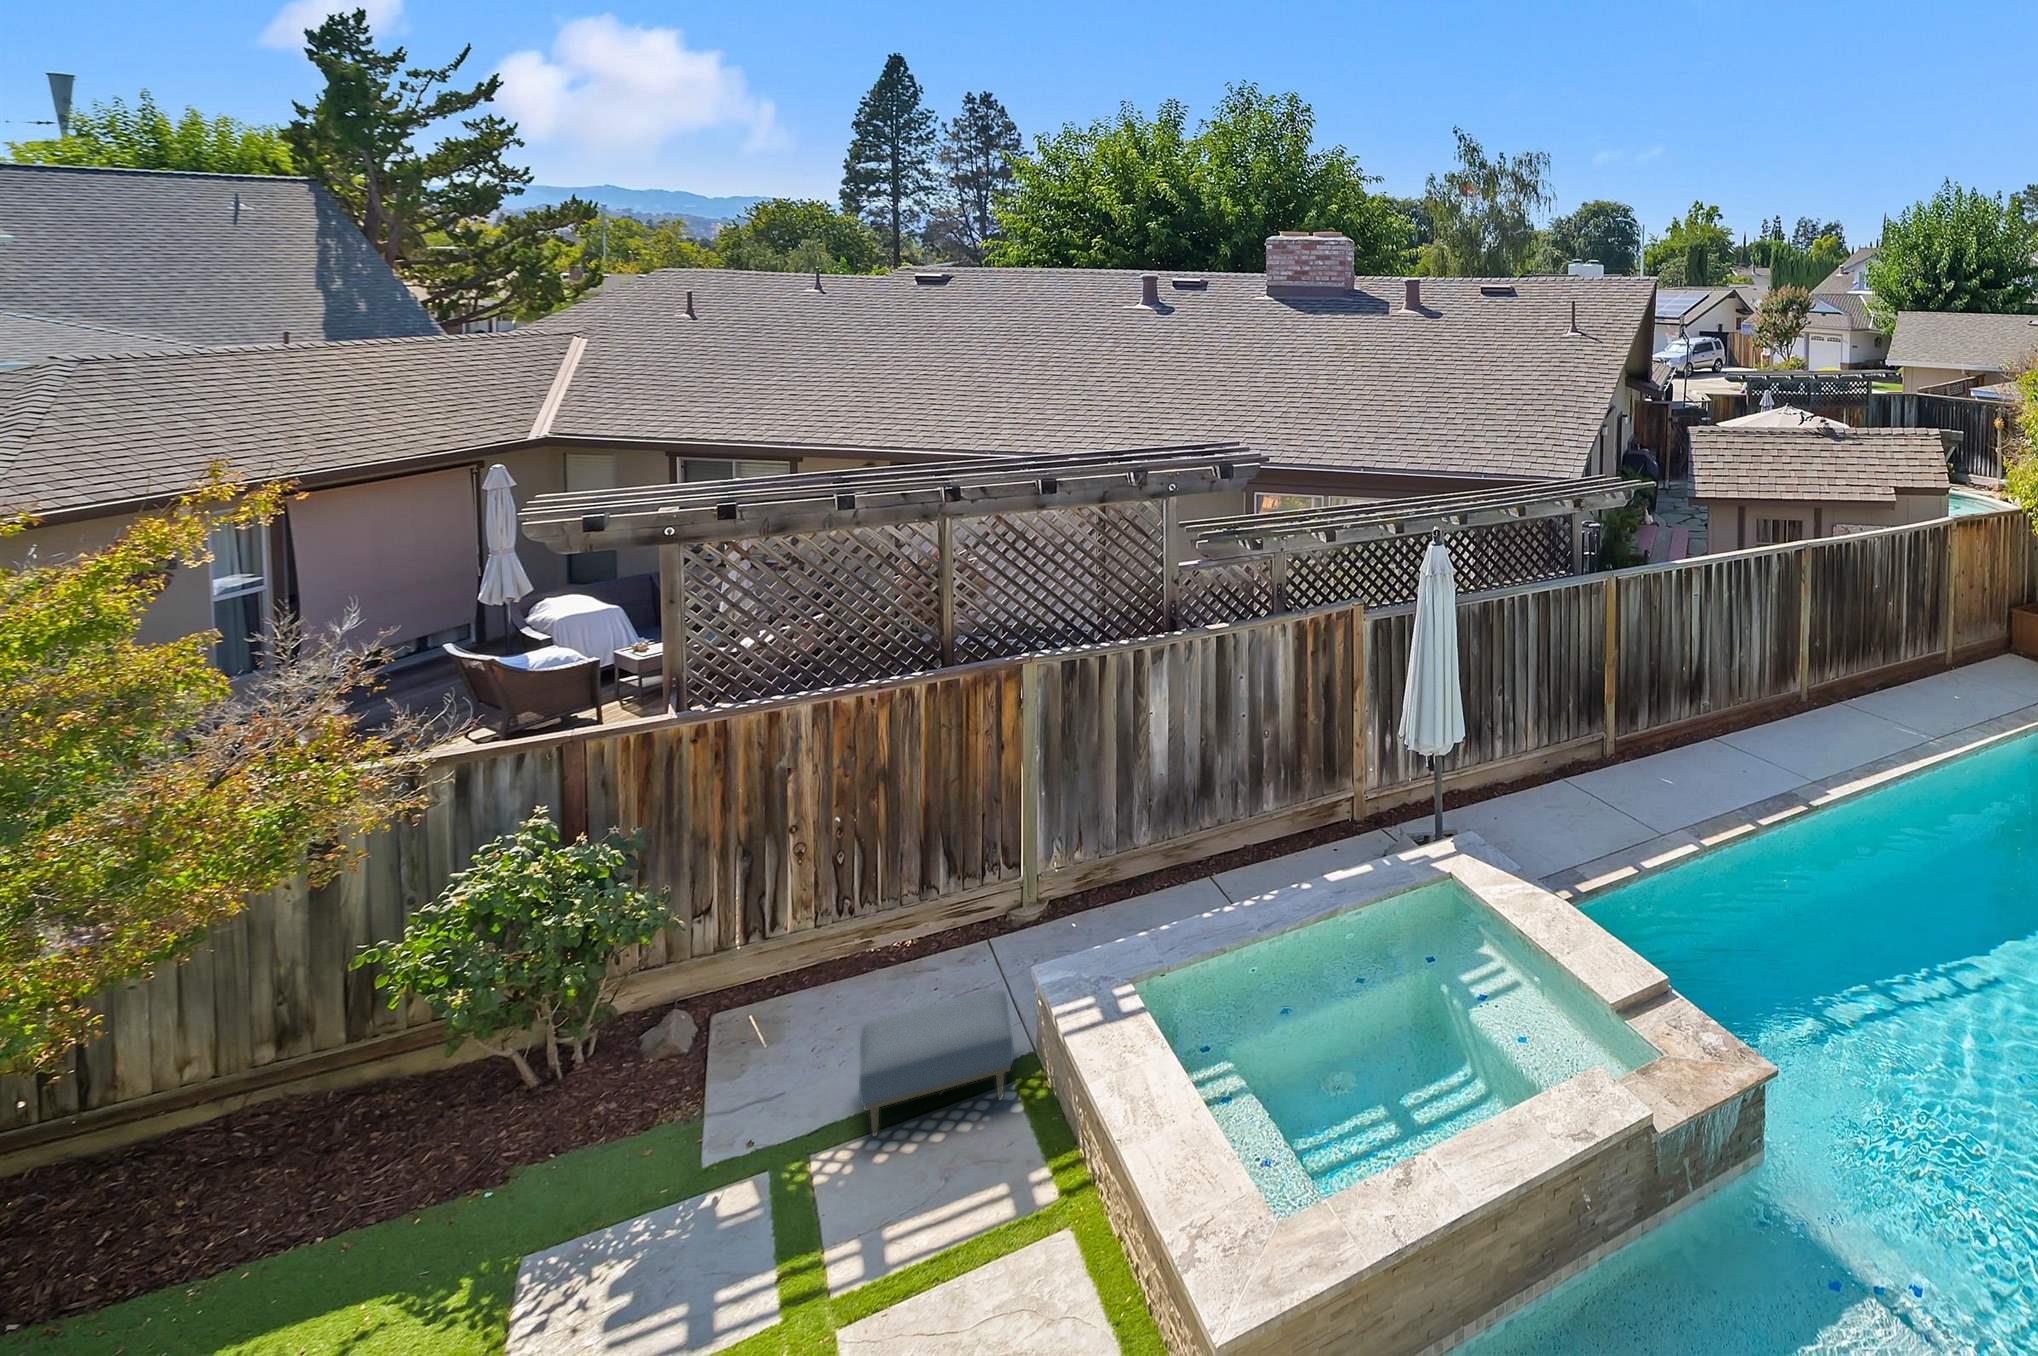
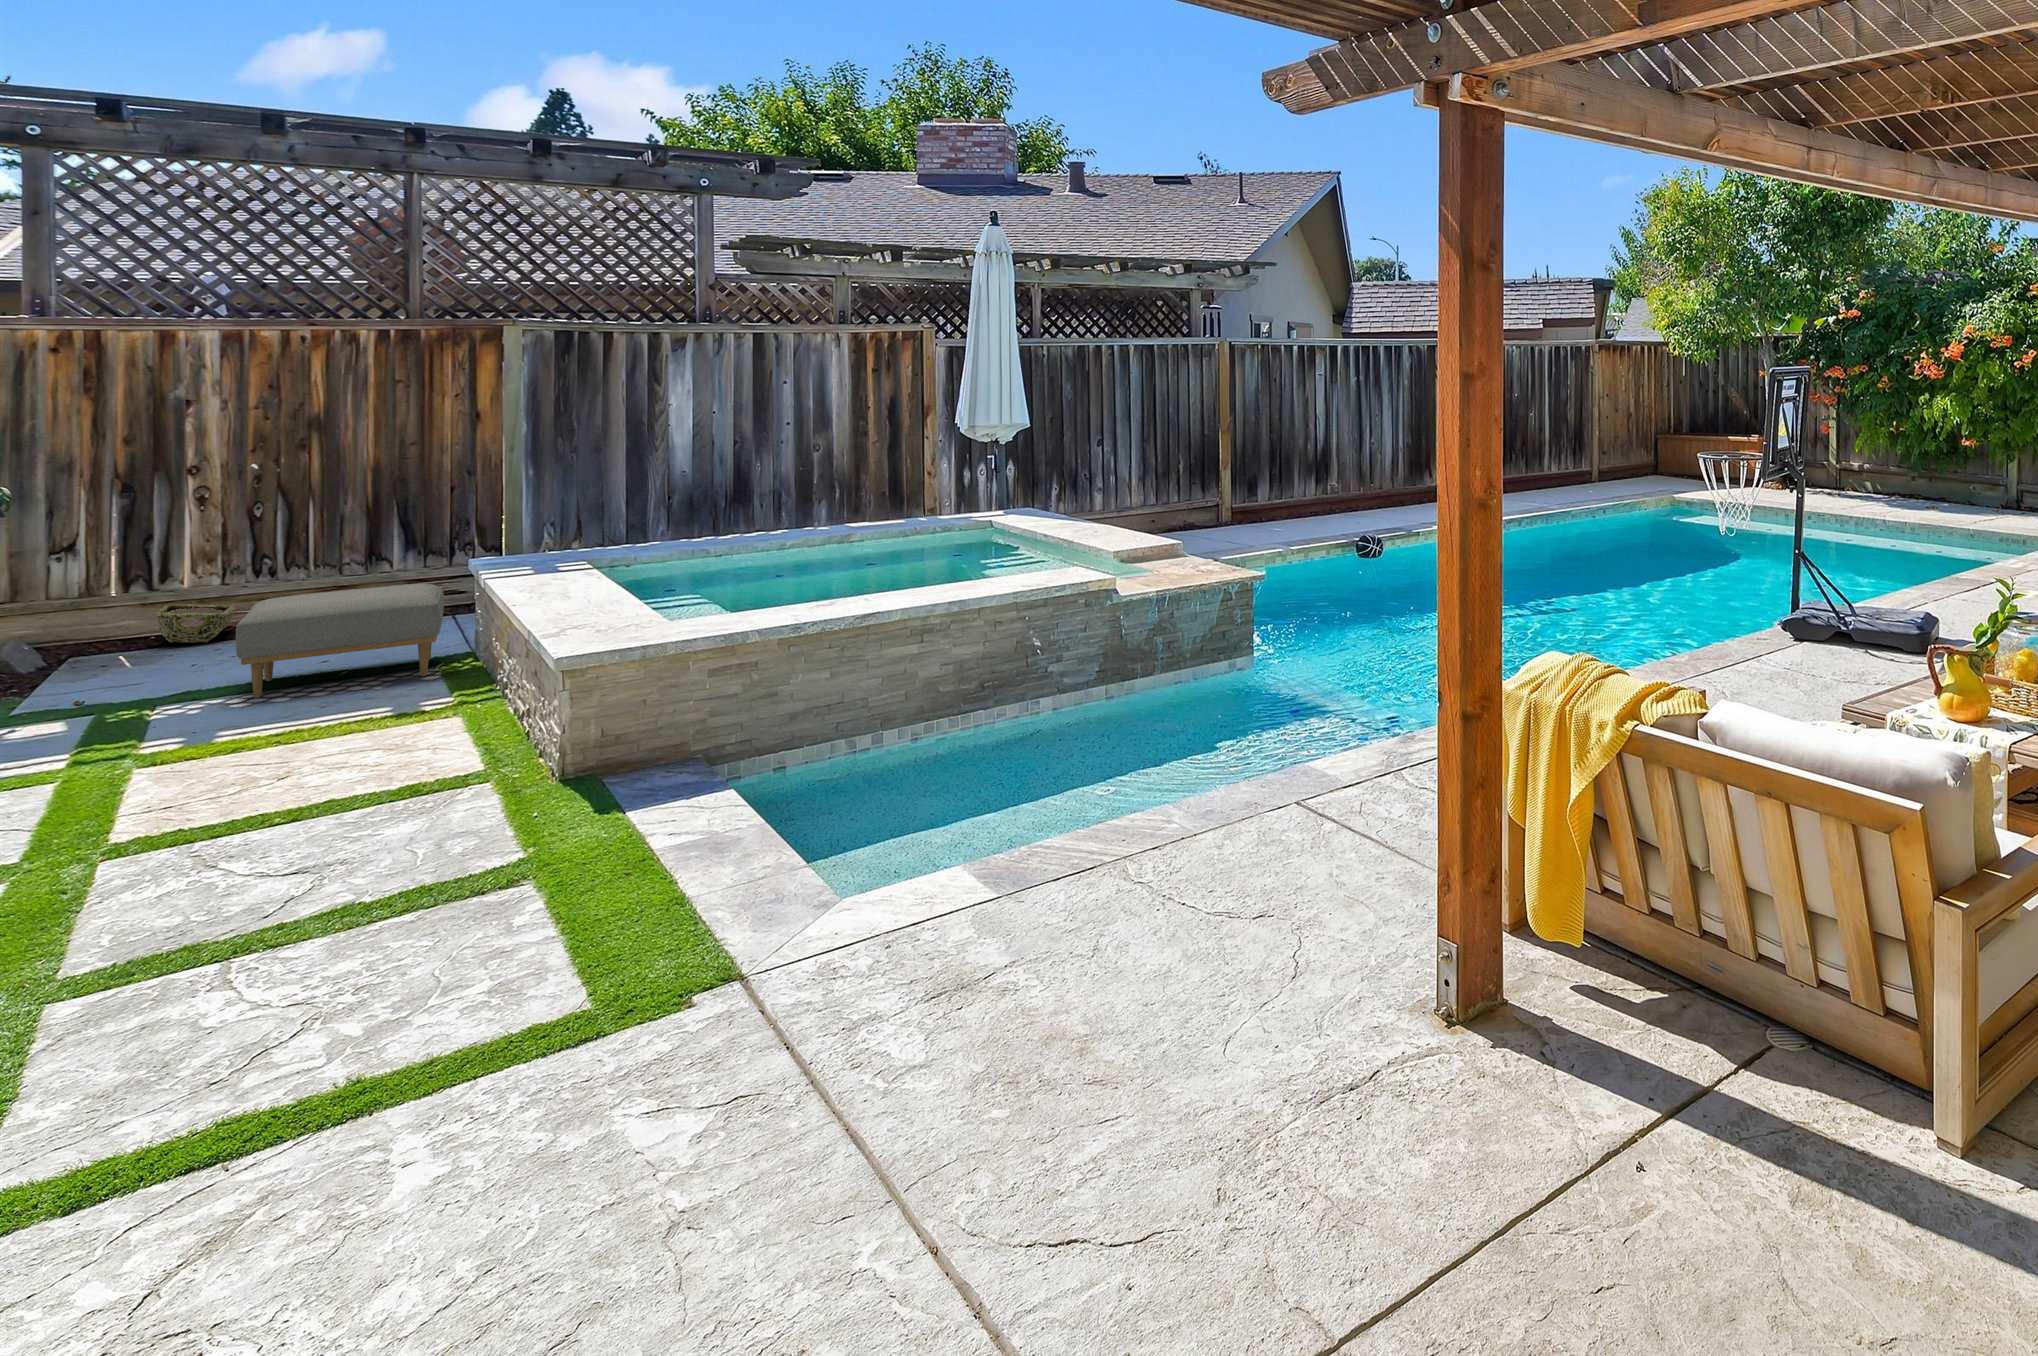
woven basket: none [774,951,827,1002] -> present [156,604,235,644]

